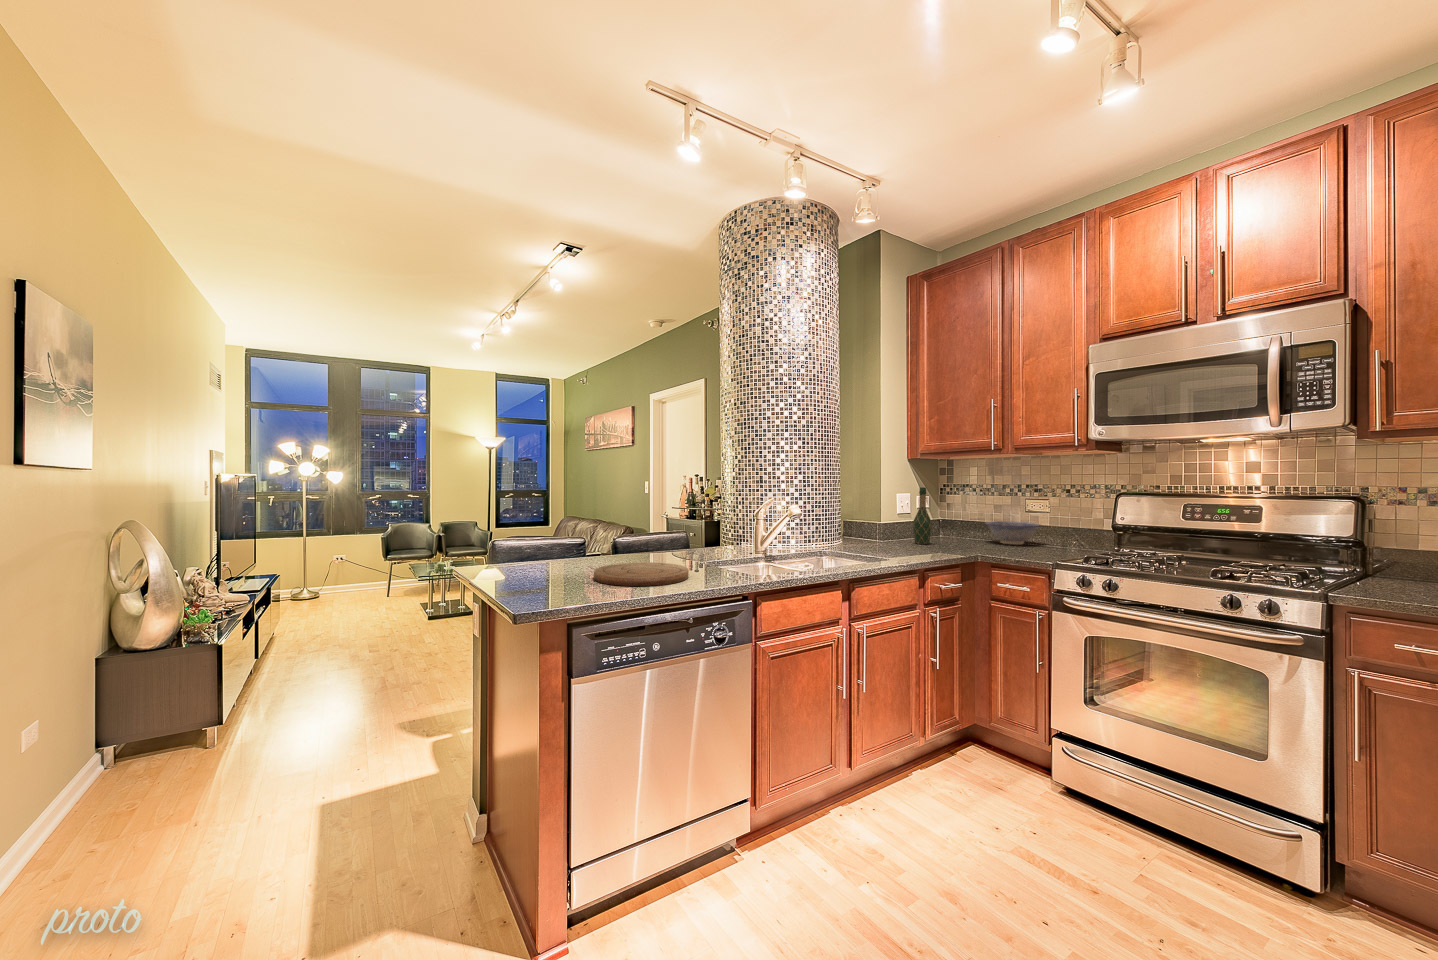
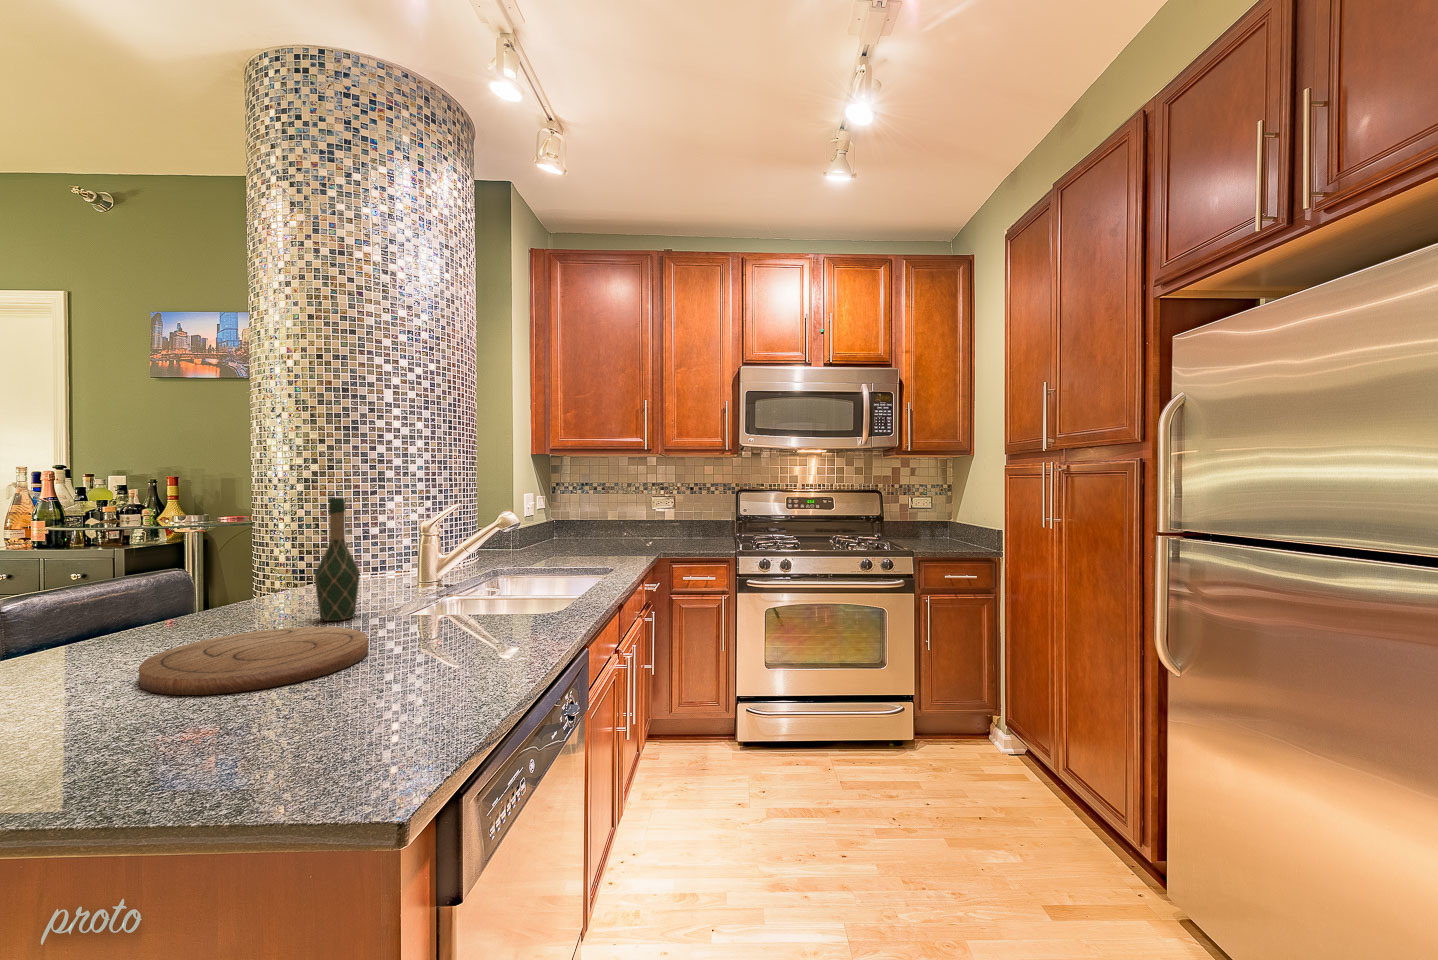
wine bottle: present [913,487,932,544] -> present [315,497,360,621]
decorative bowl: present [985,521,1041,545] -> none [629,521,684,545]

